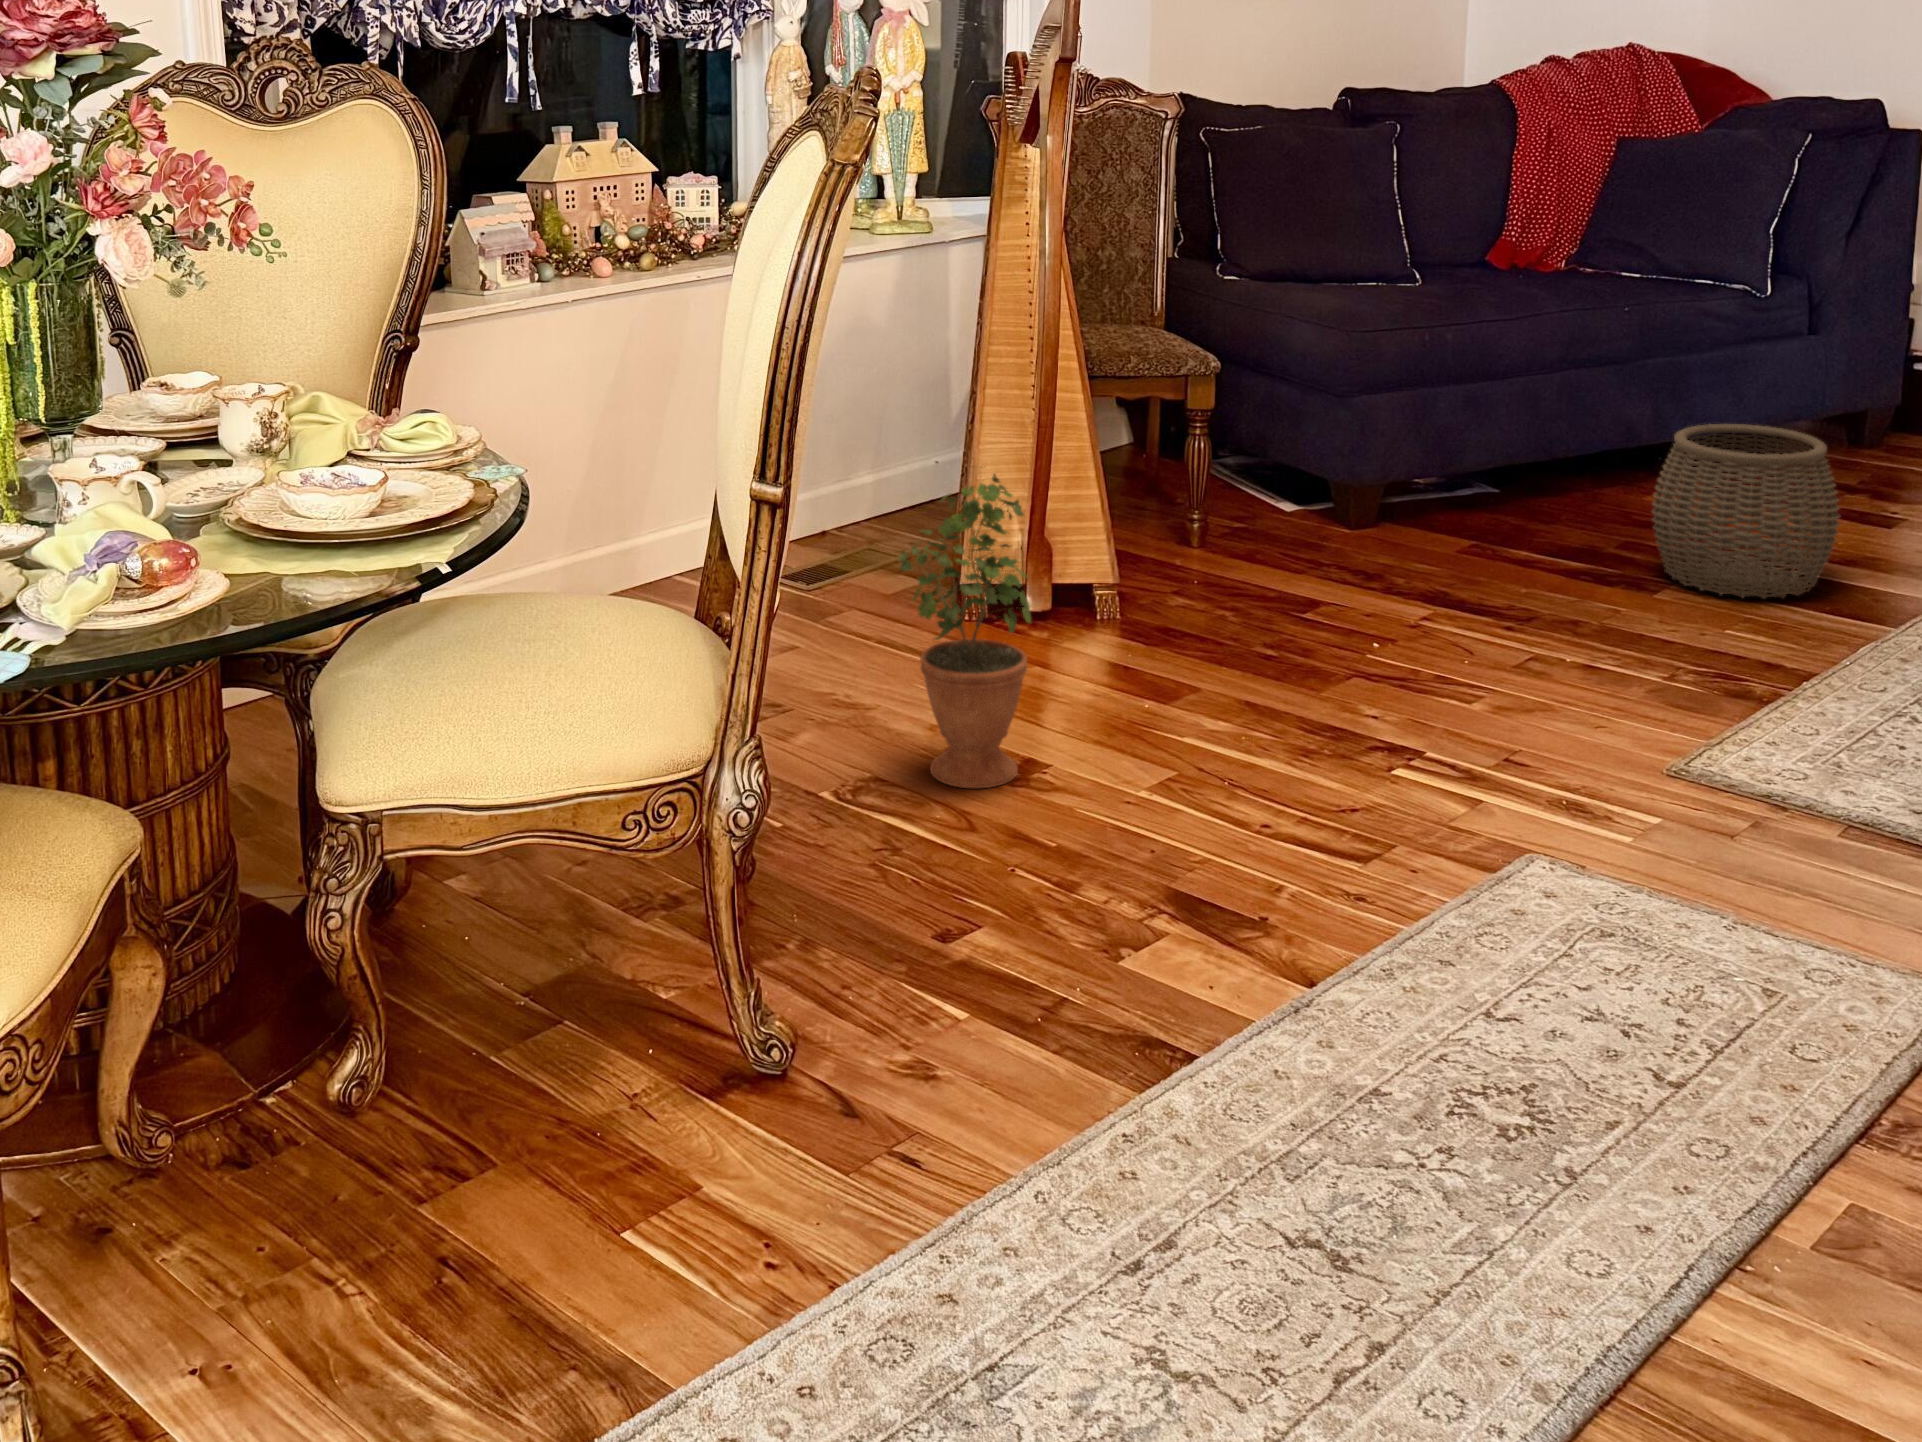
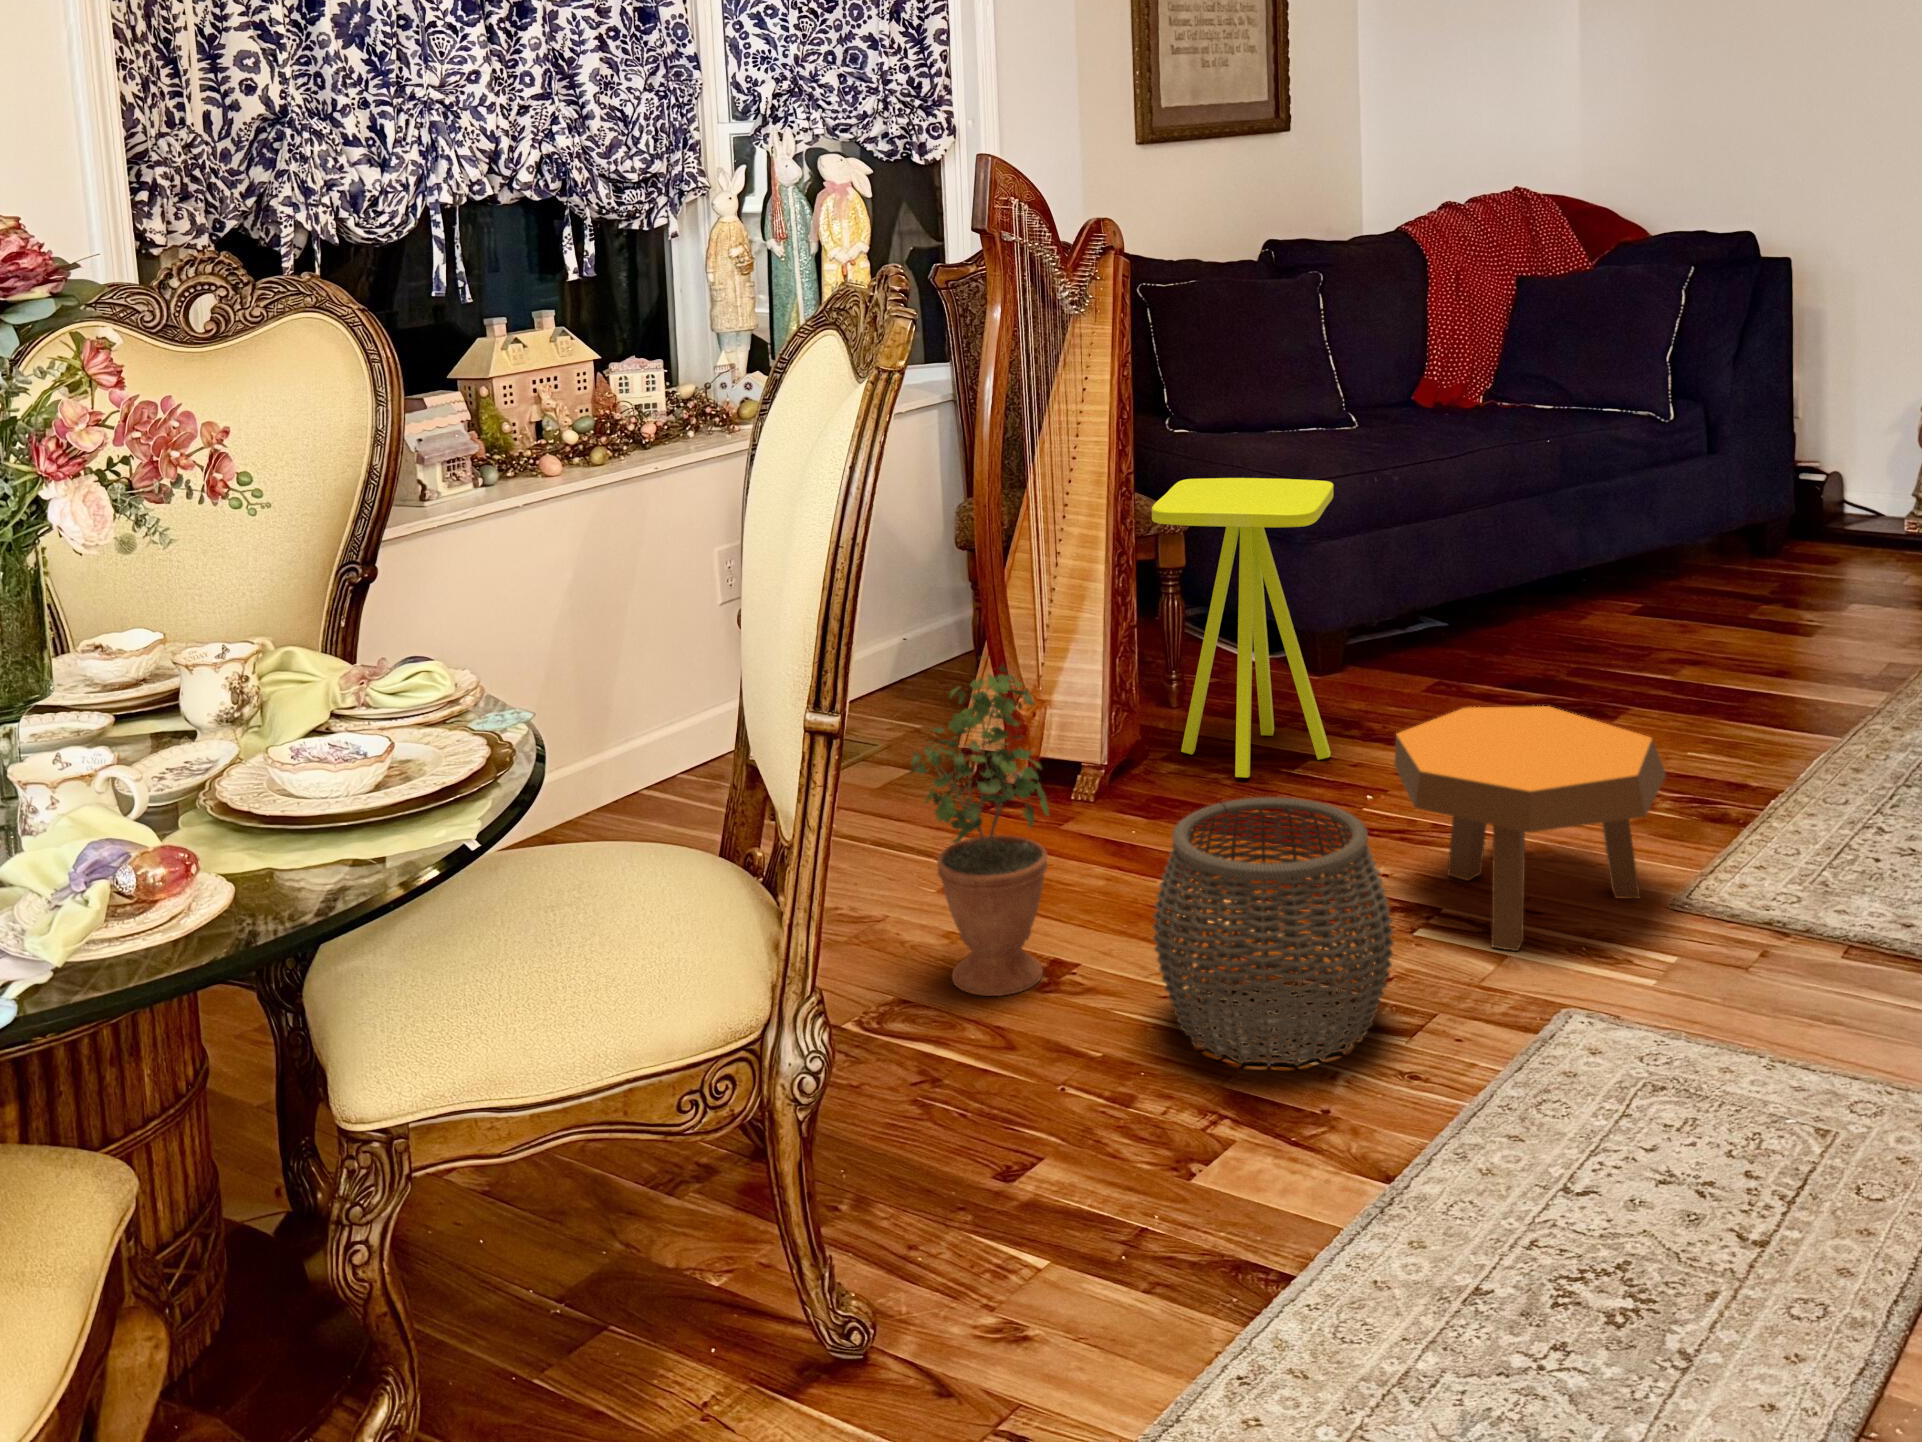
side table: none [1181,319,1376,618] -> present [1152,478,1334,778]
woven basket: present [1652,424,1840,599] -> present [1152,797,1394,1067]
footstool: none [1395,560,1682,801] -> present [1394,706,1666,951]

